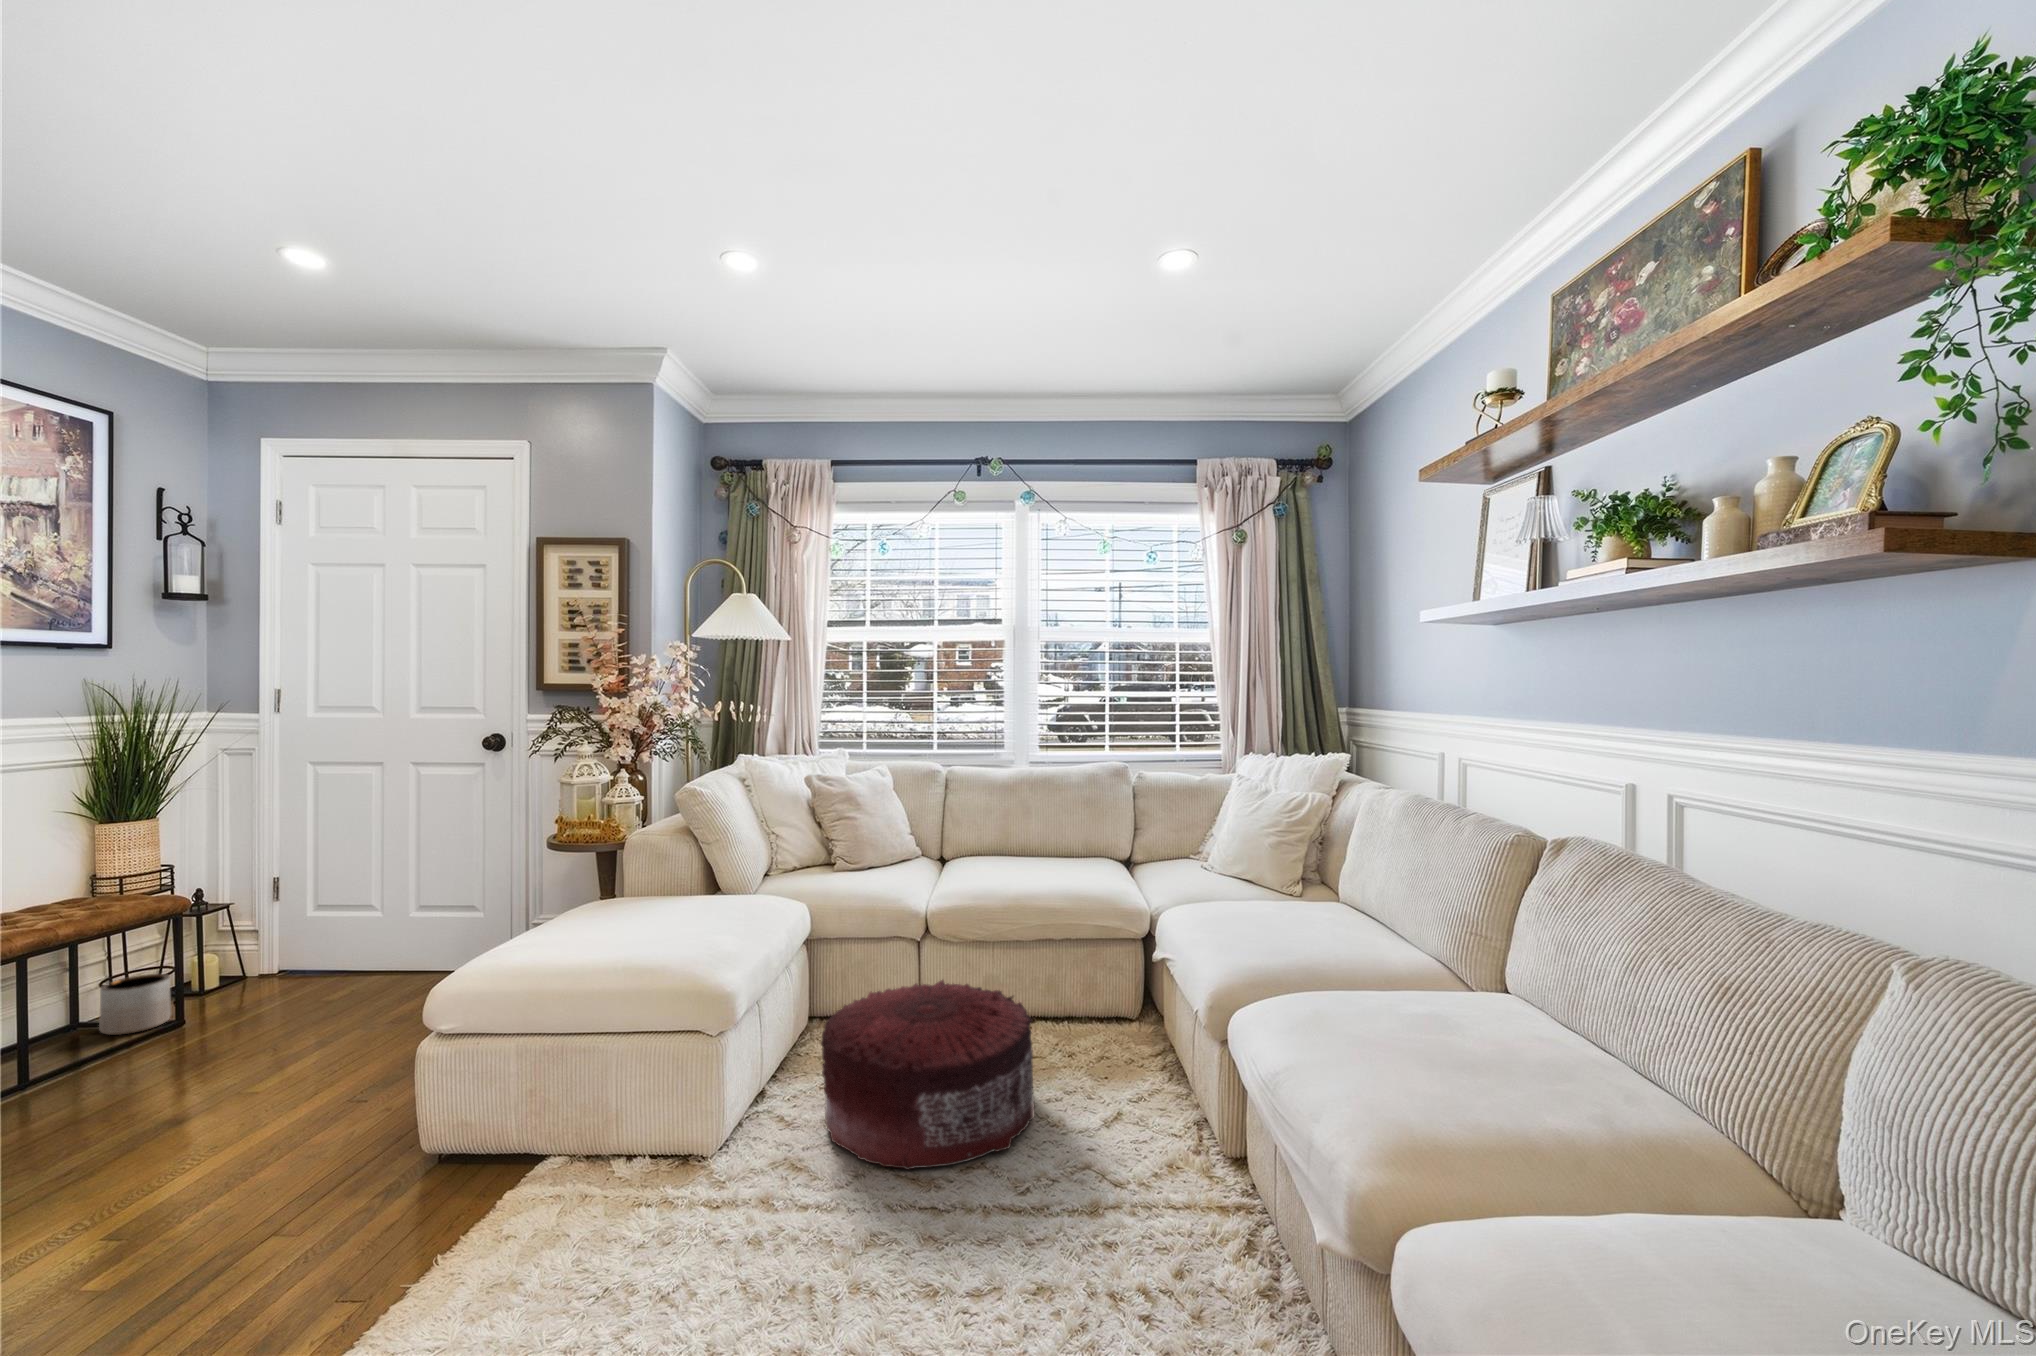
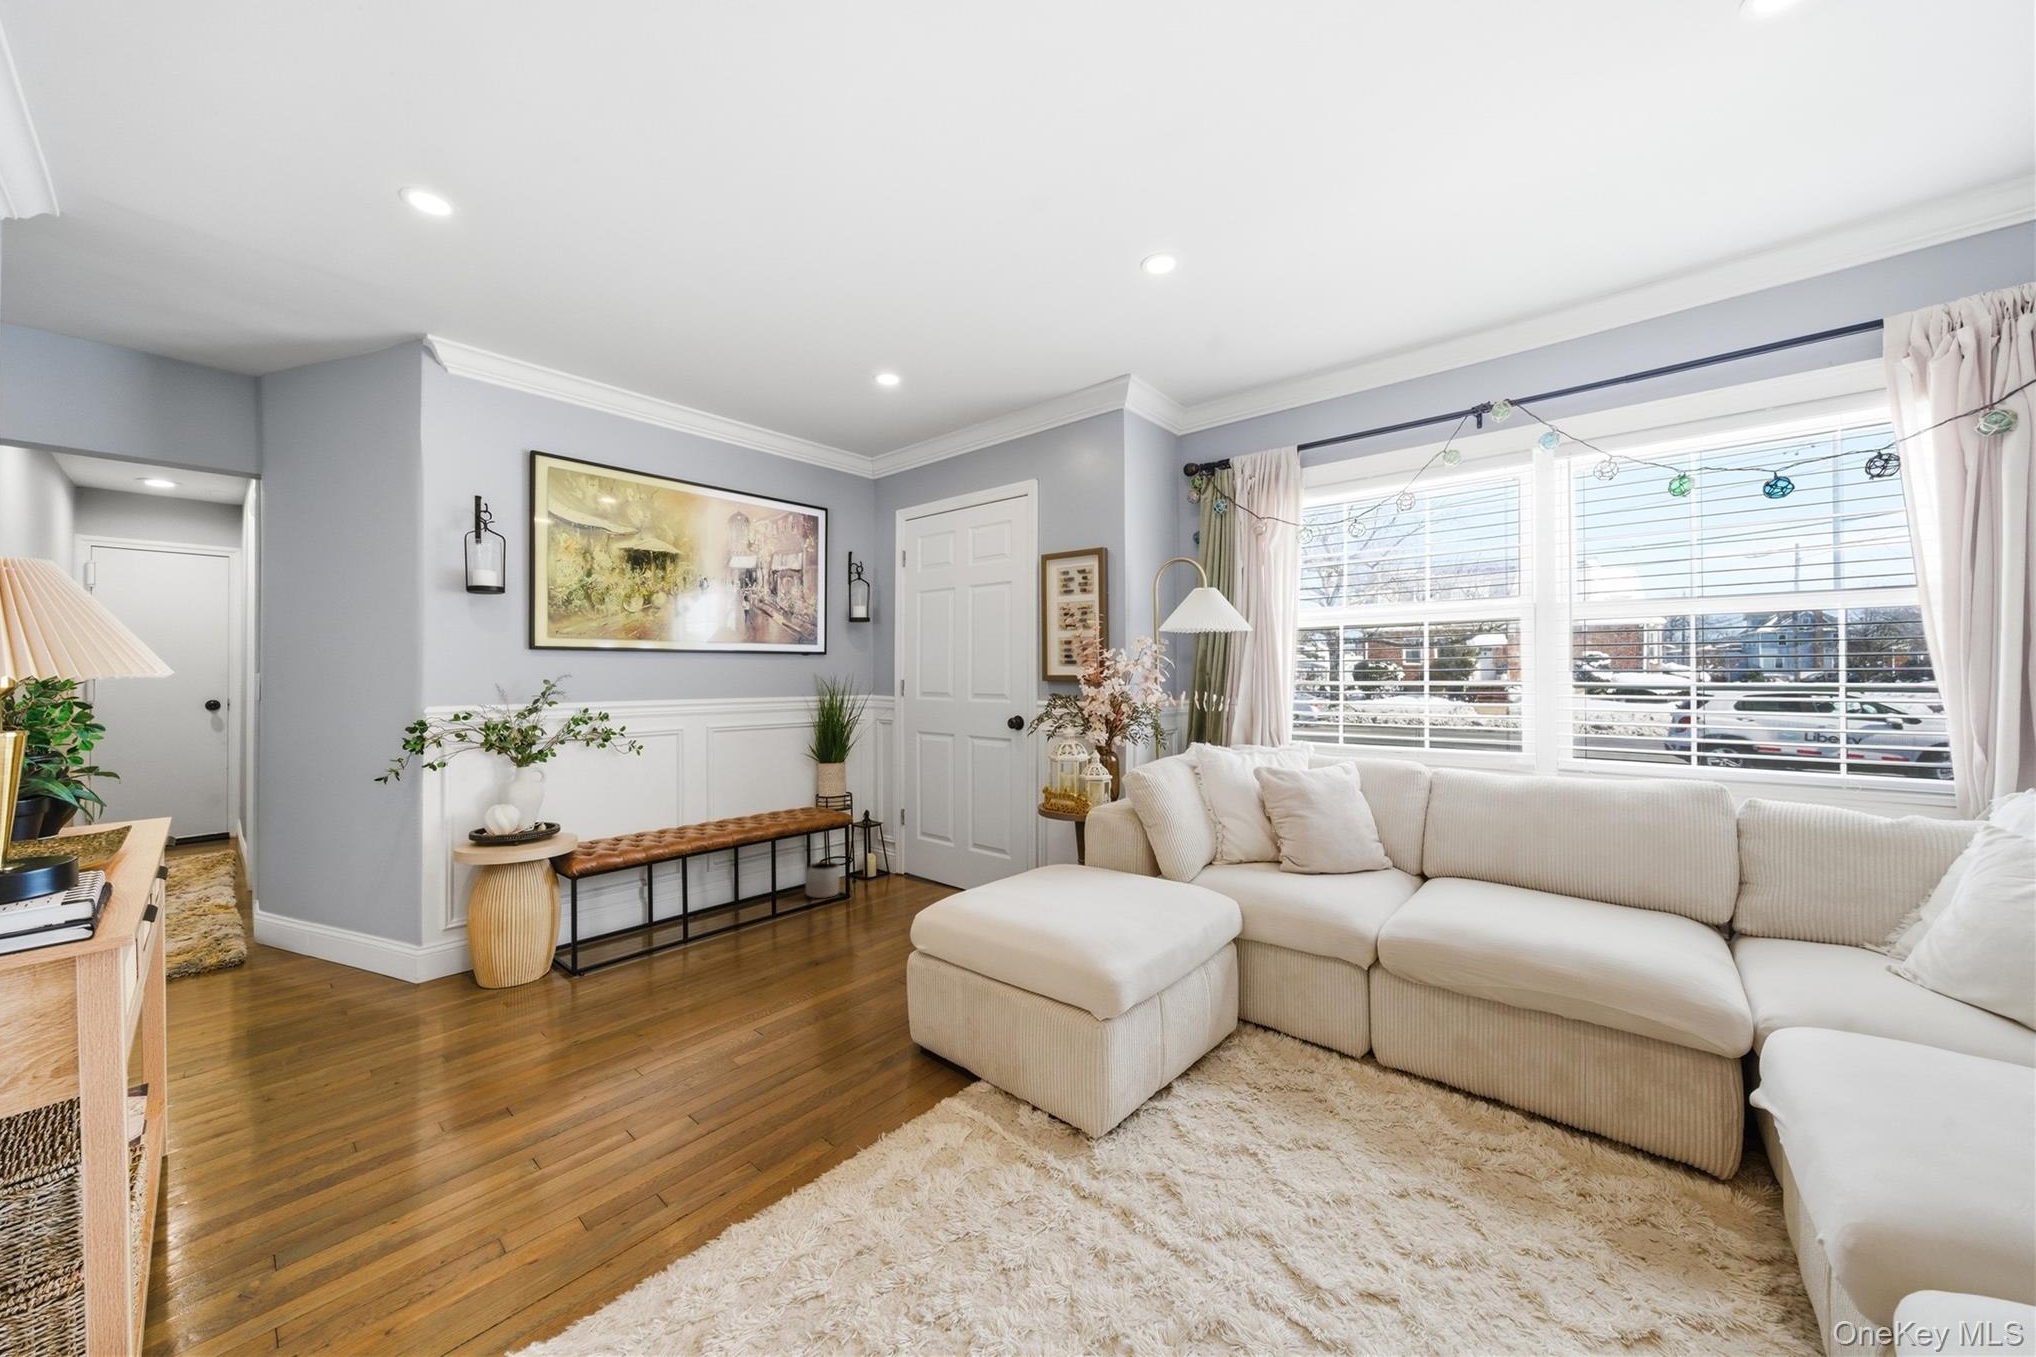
pouf: present [821,980,1034,1170] -> none [1211,1013,1499,1291]

